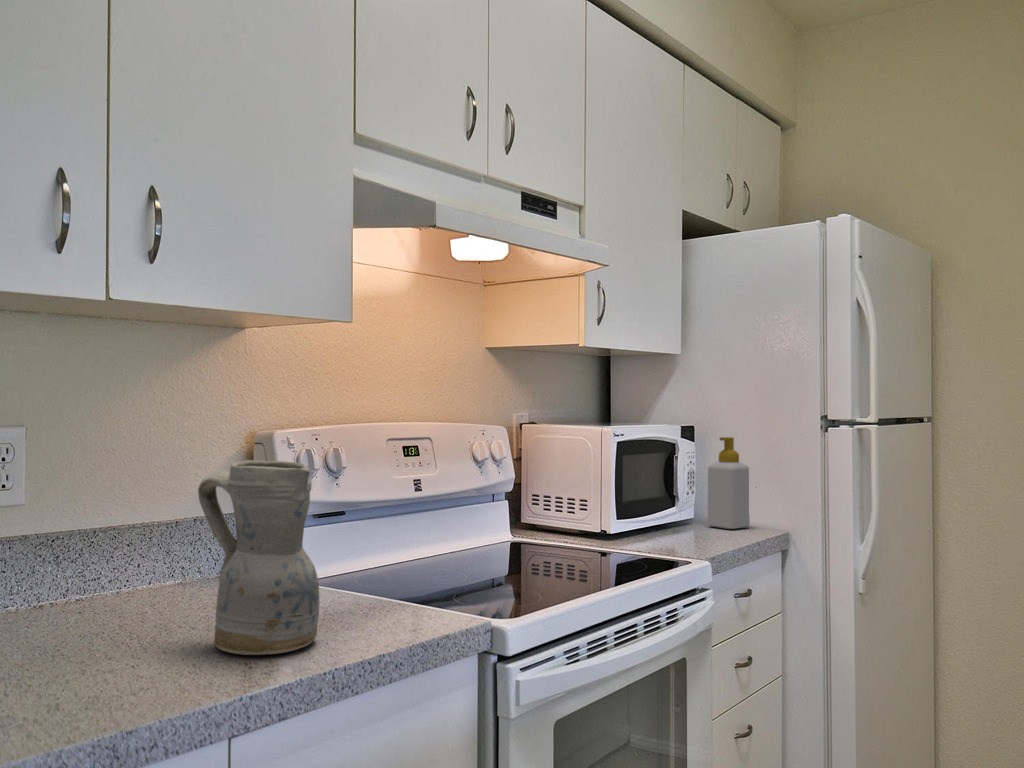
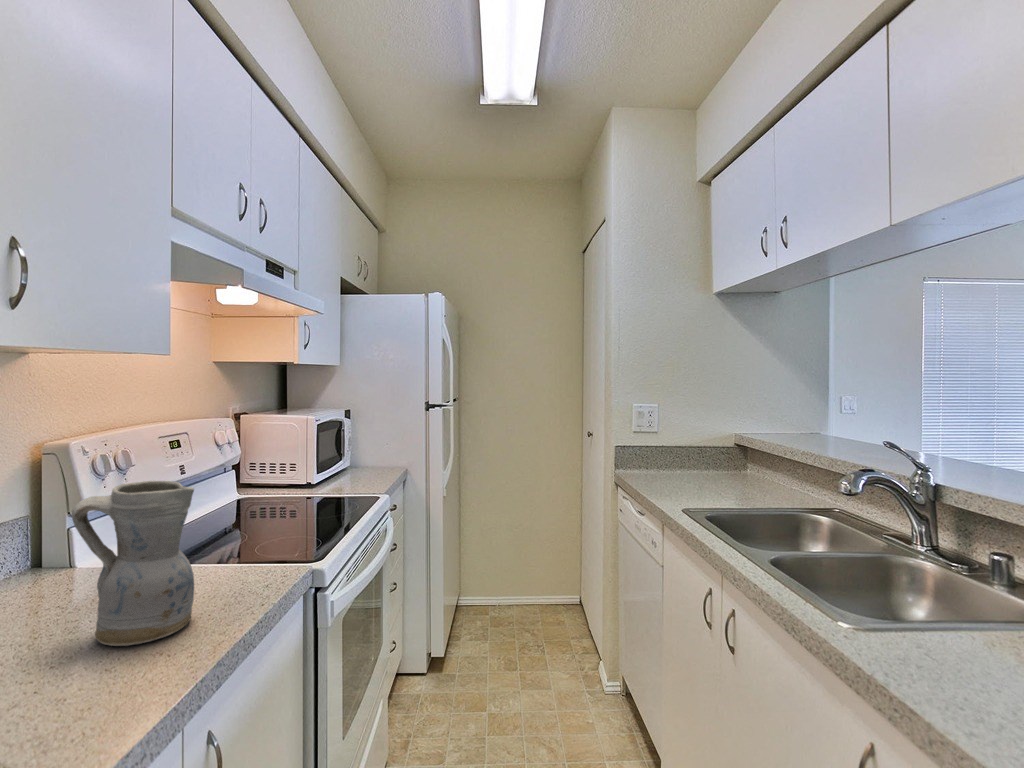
soap bottle: present [708,437,750,529] -> none [357,416,382,470]

